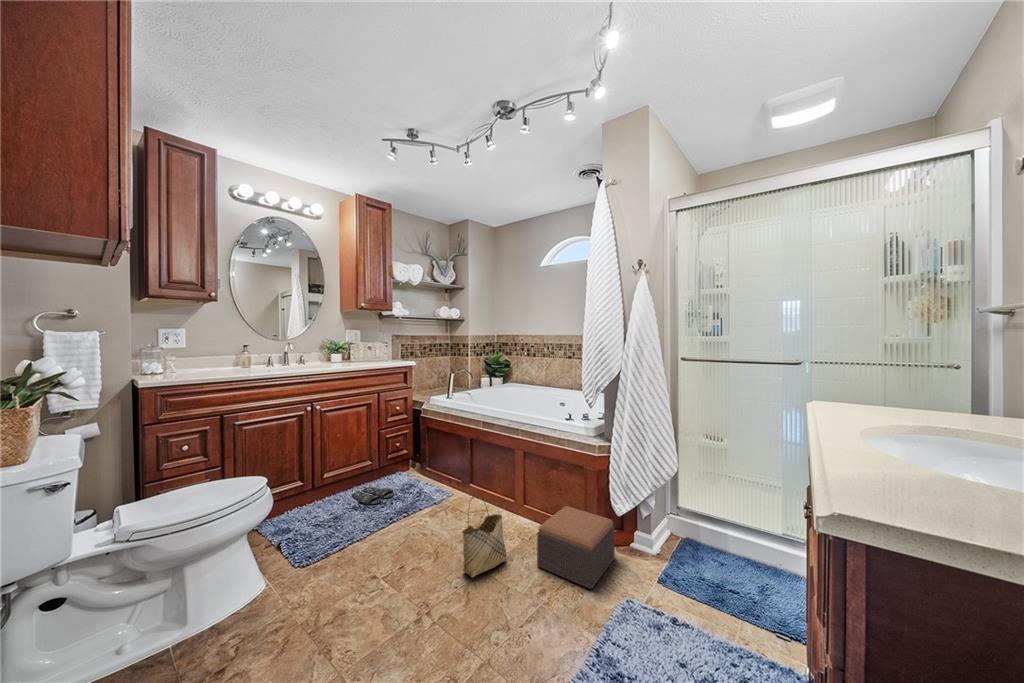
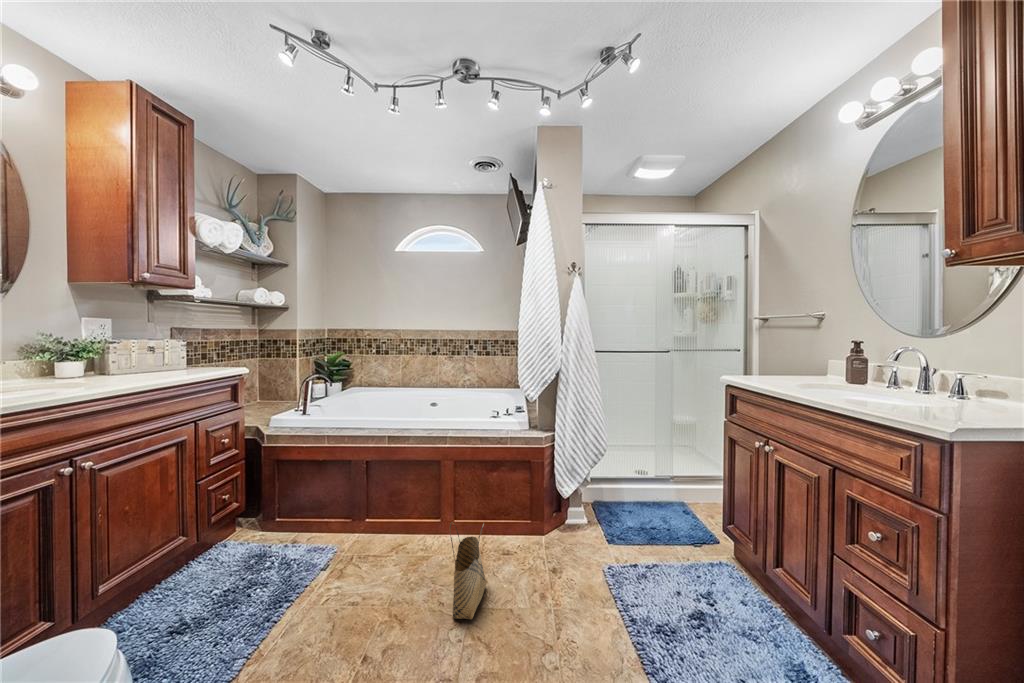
slippers: present [351,487,394,505] -> none [166,564,254,602]
footstool: present [537,506,615,589] -> none [513,505,578,576]

